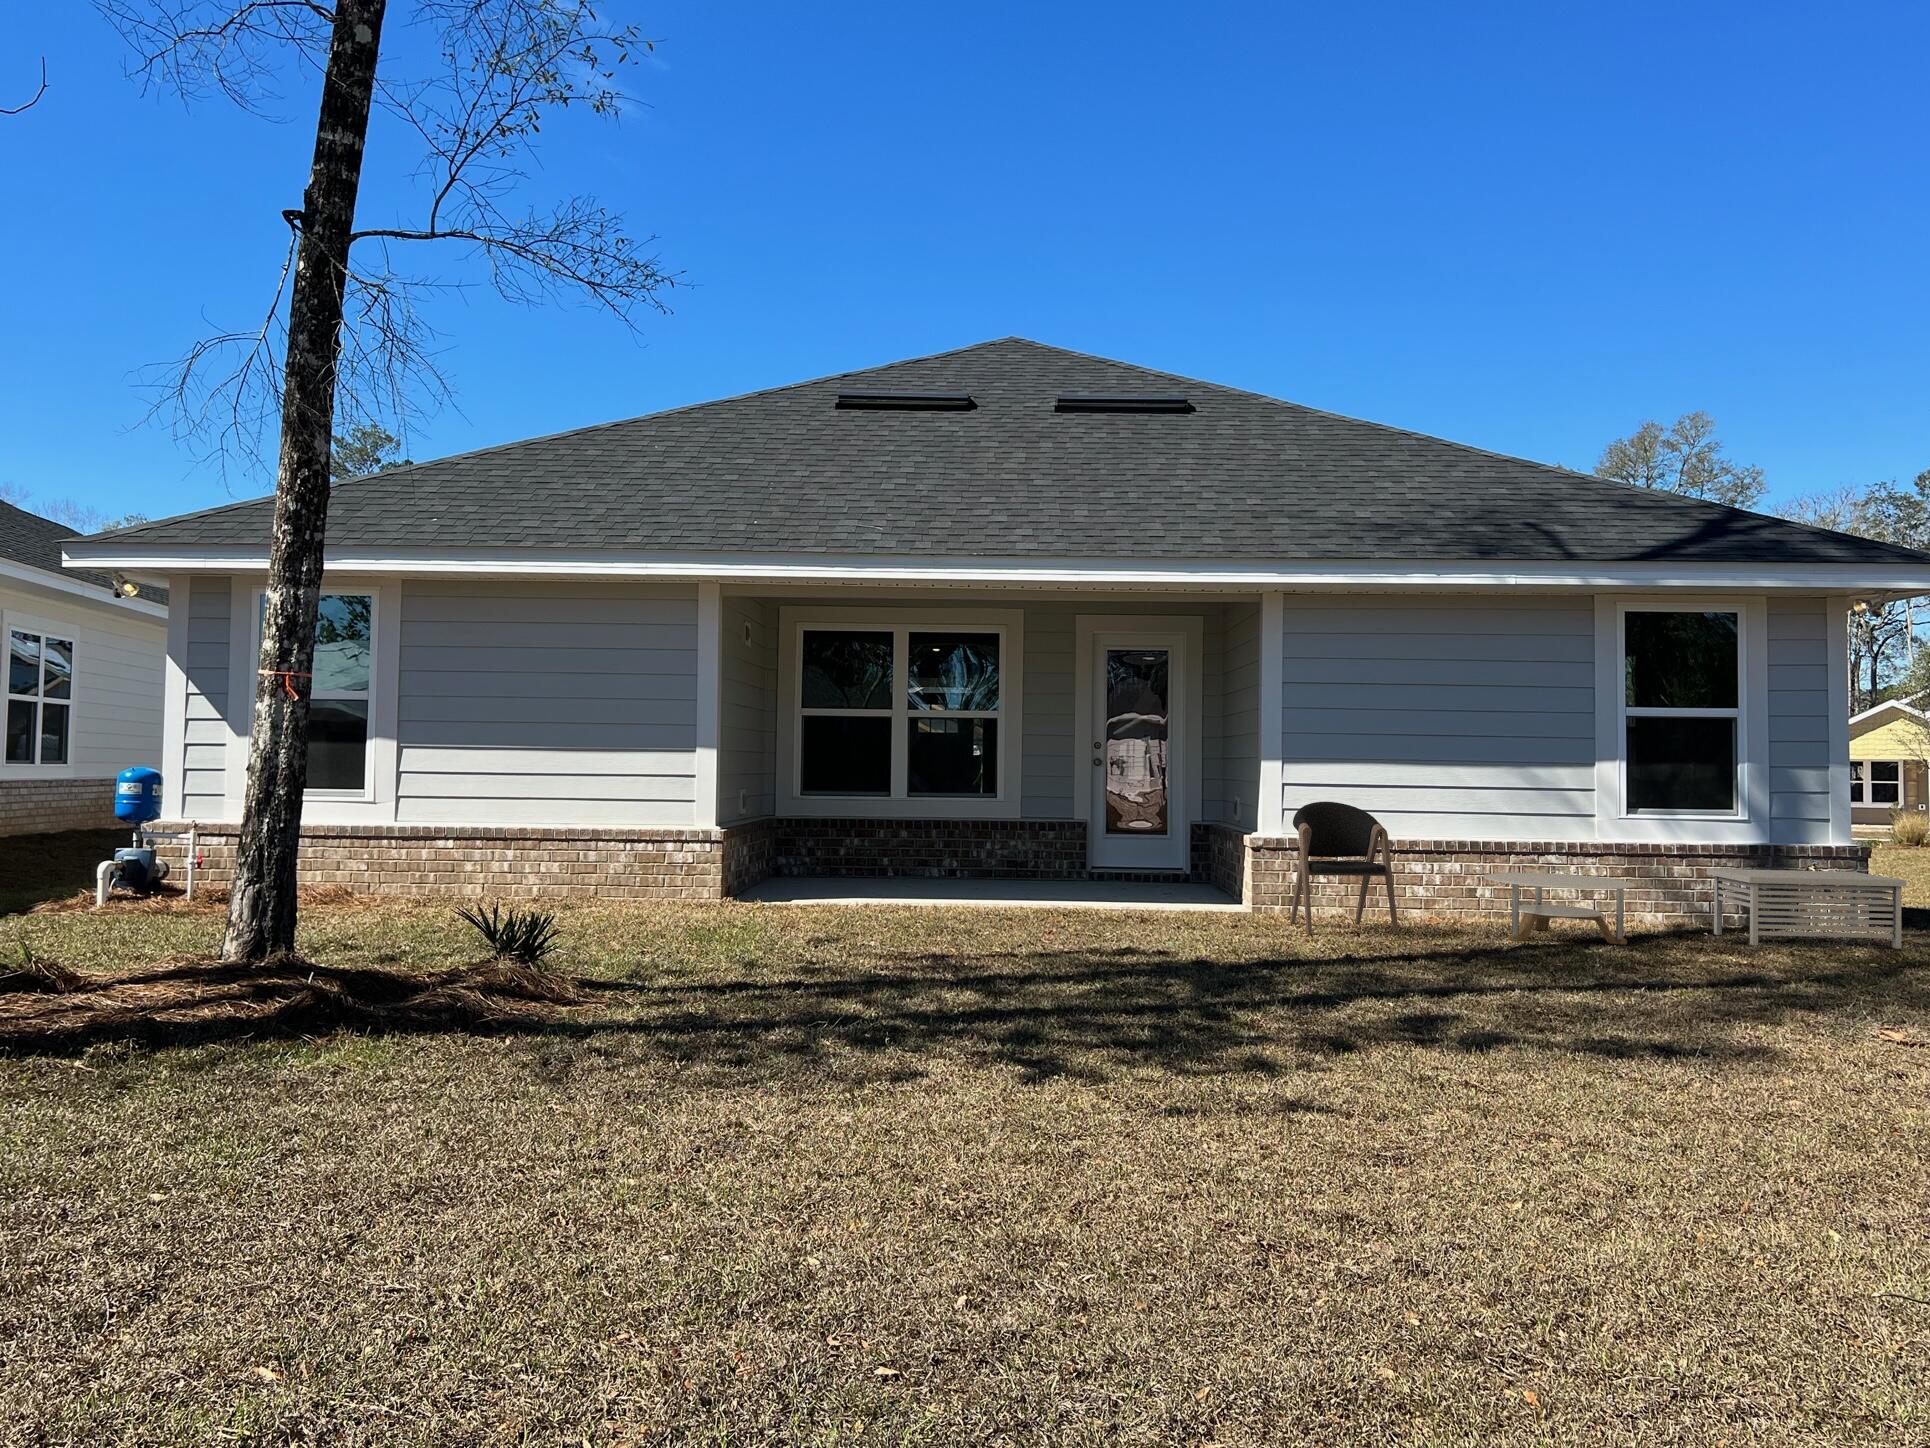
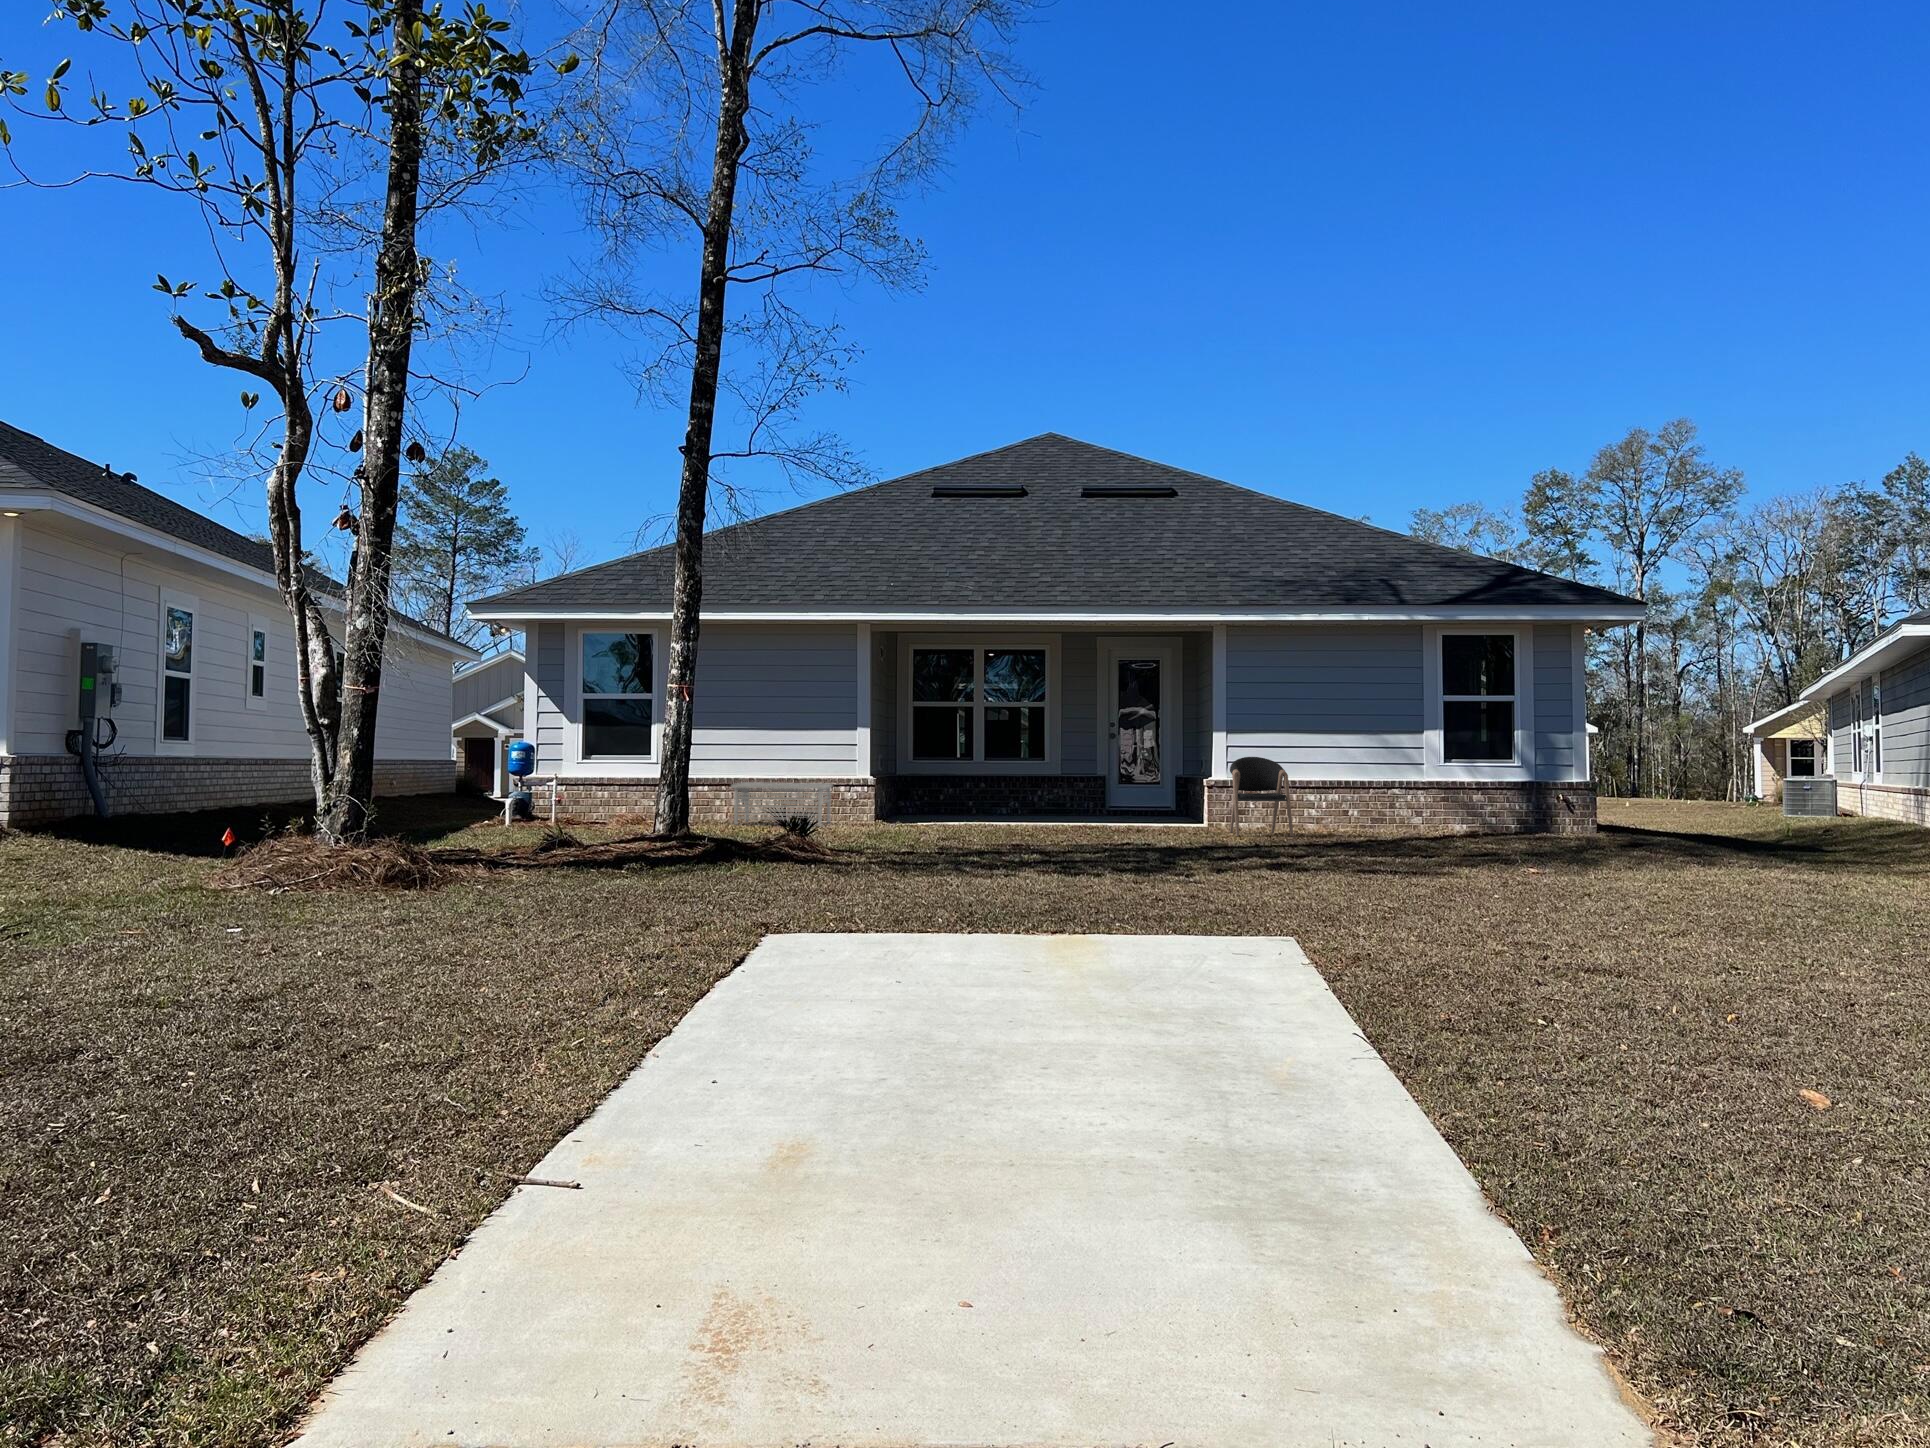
storage bench: present [1707,869,1906,949] -> present [731,782,832,826]
round table: present [1483,873,1635,945] -> none [1348,800,1438,840]

